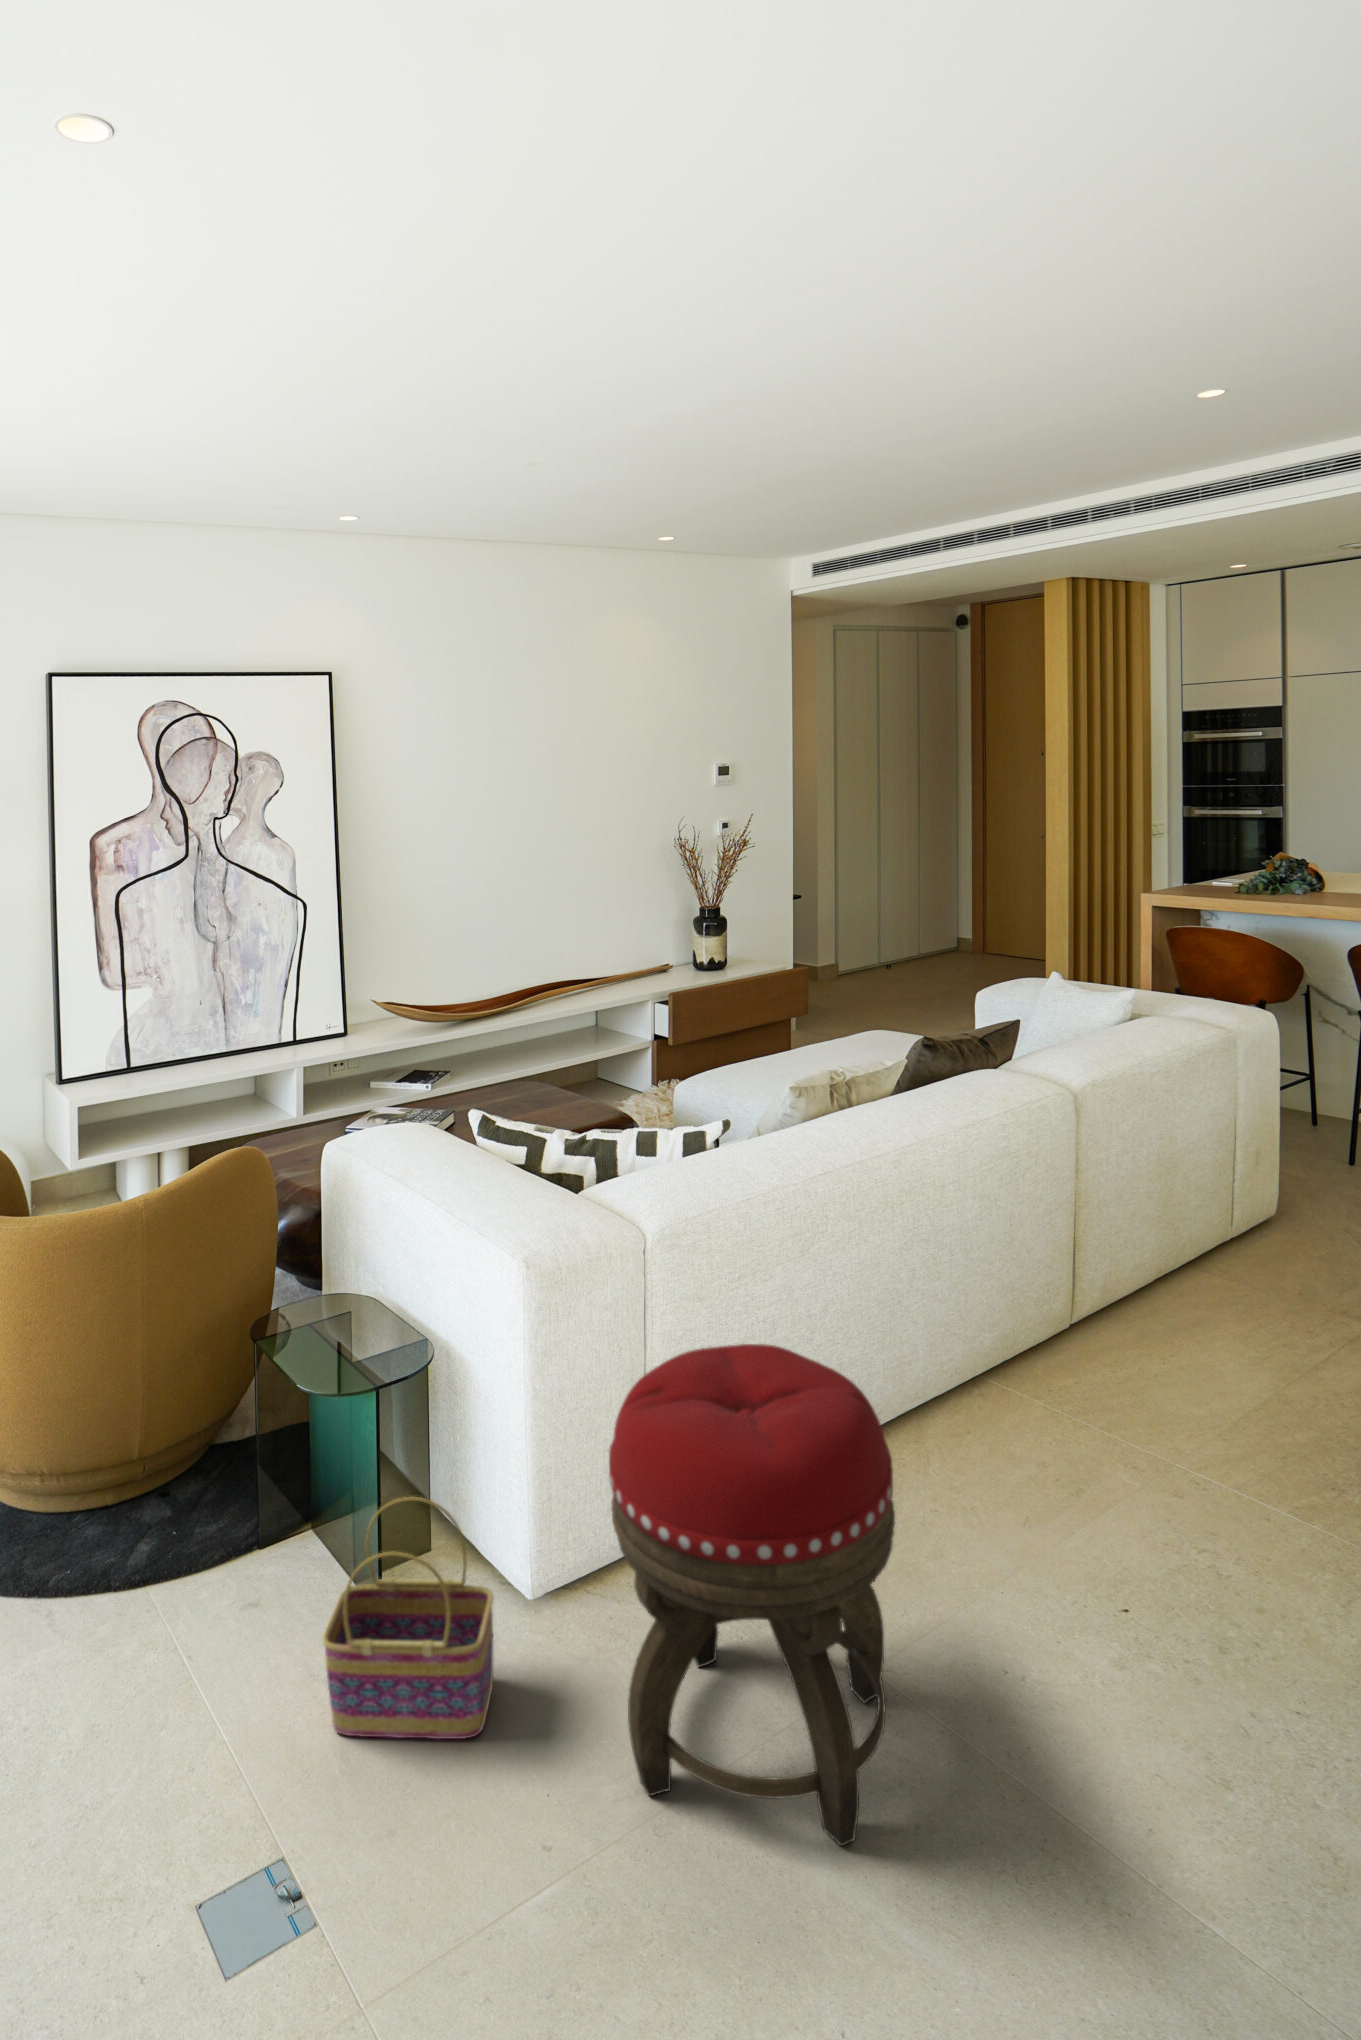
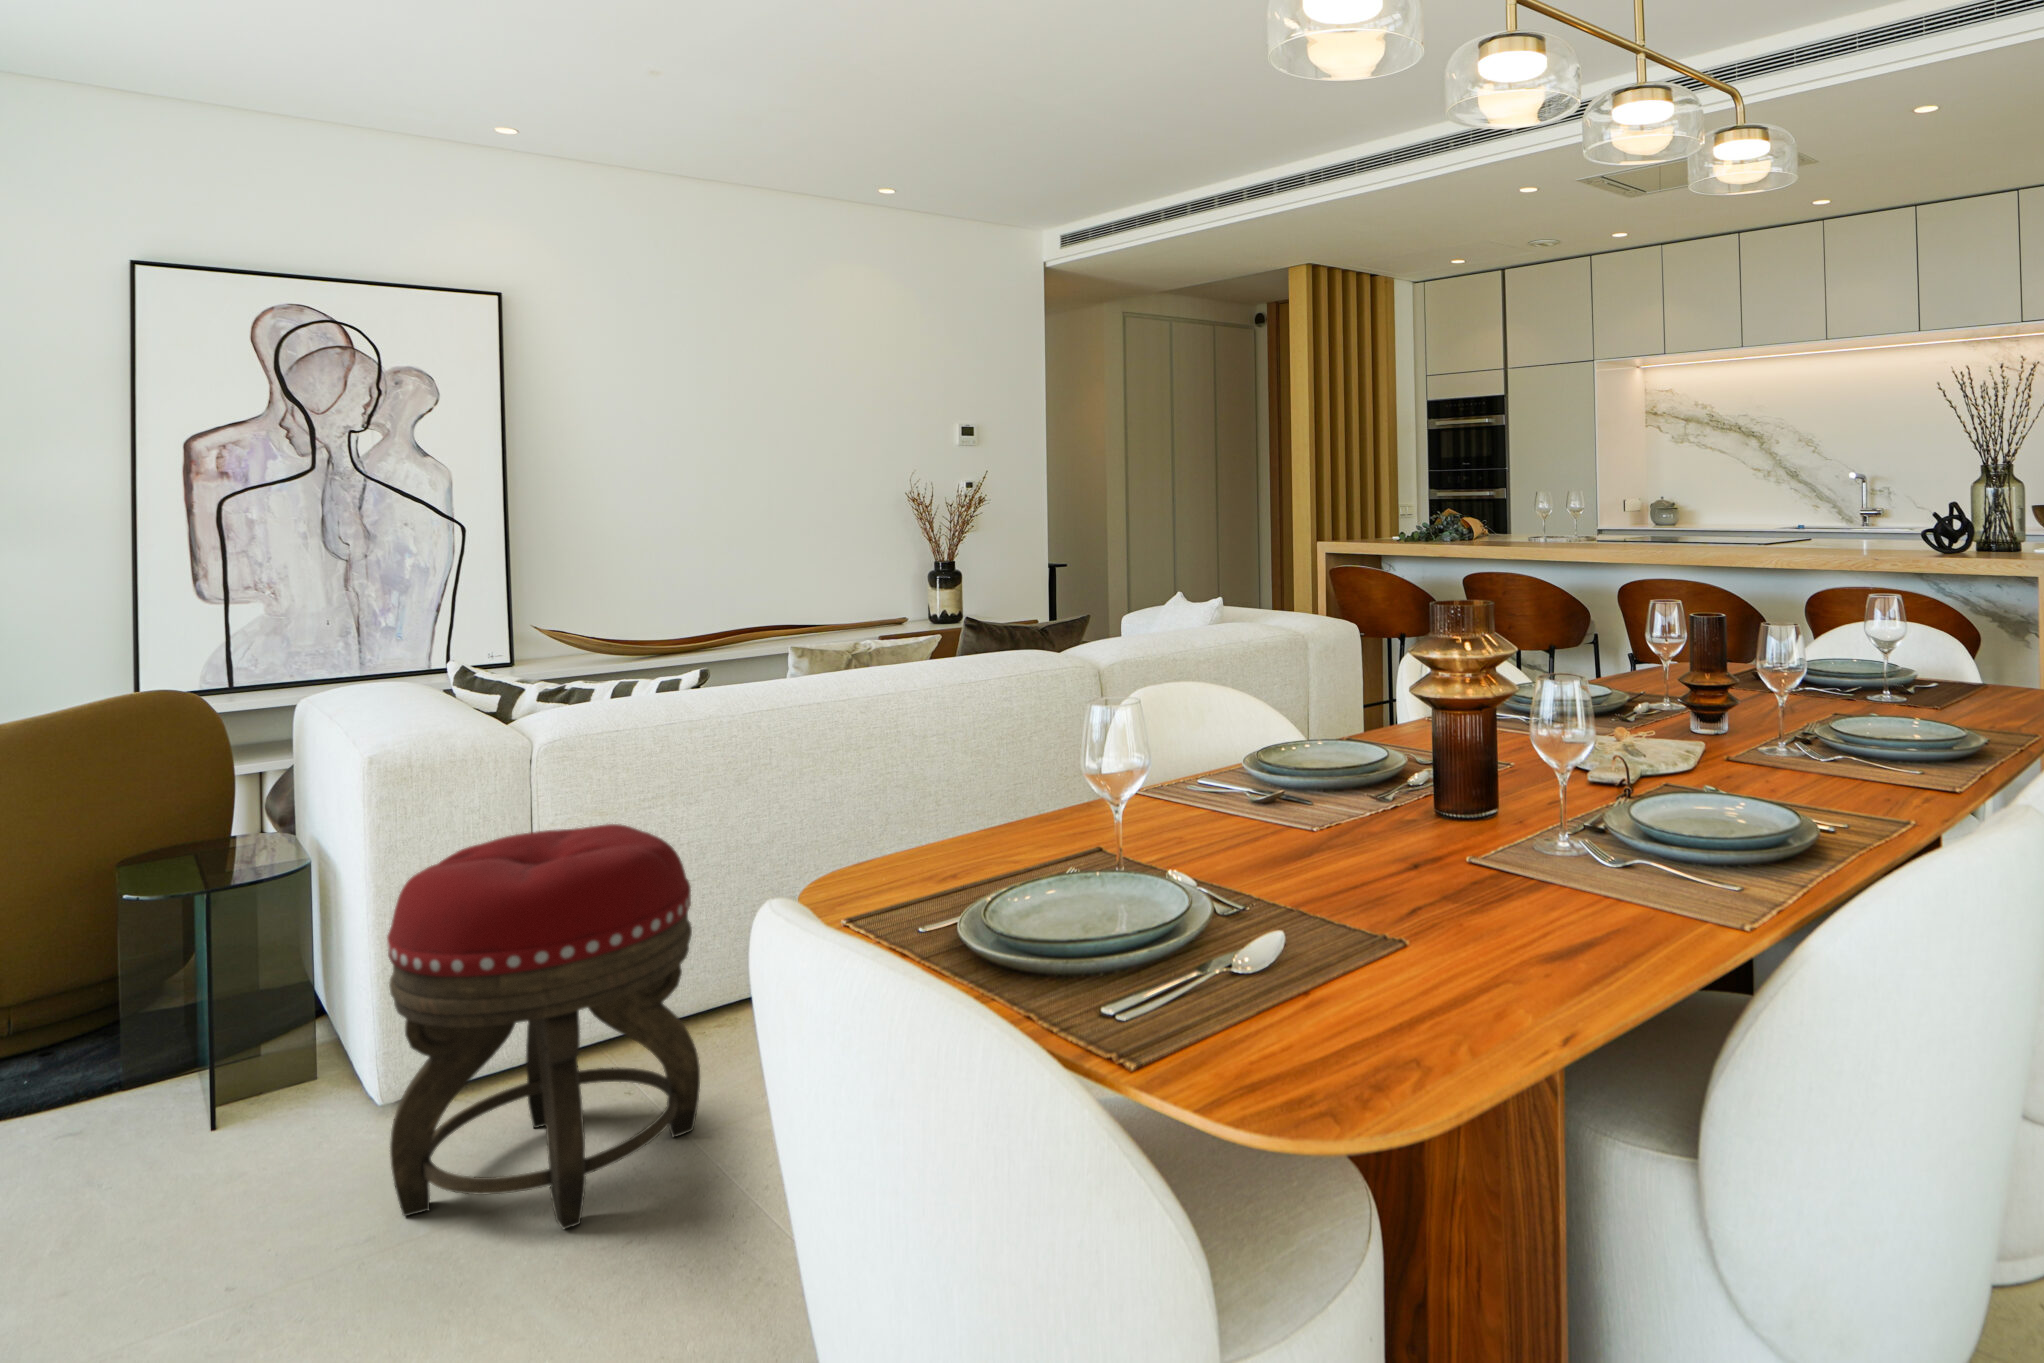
basket: present [323,1497,494,1739] -> none [93,984,315,1205]

